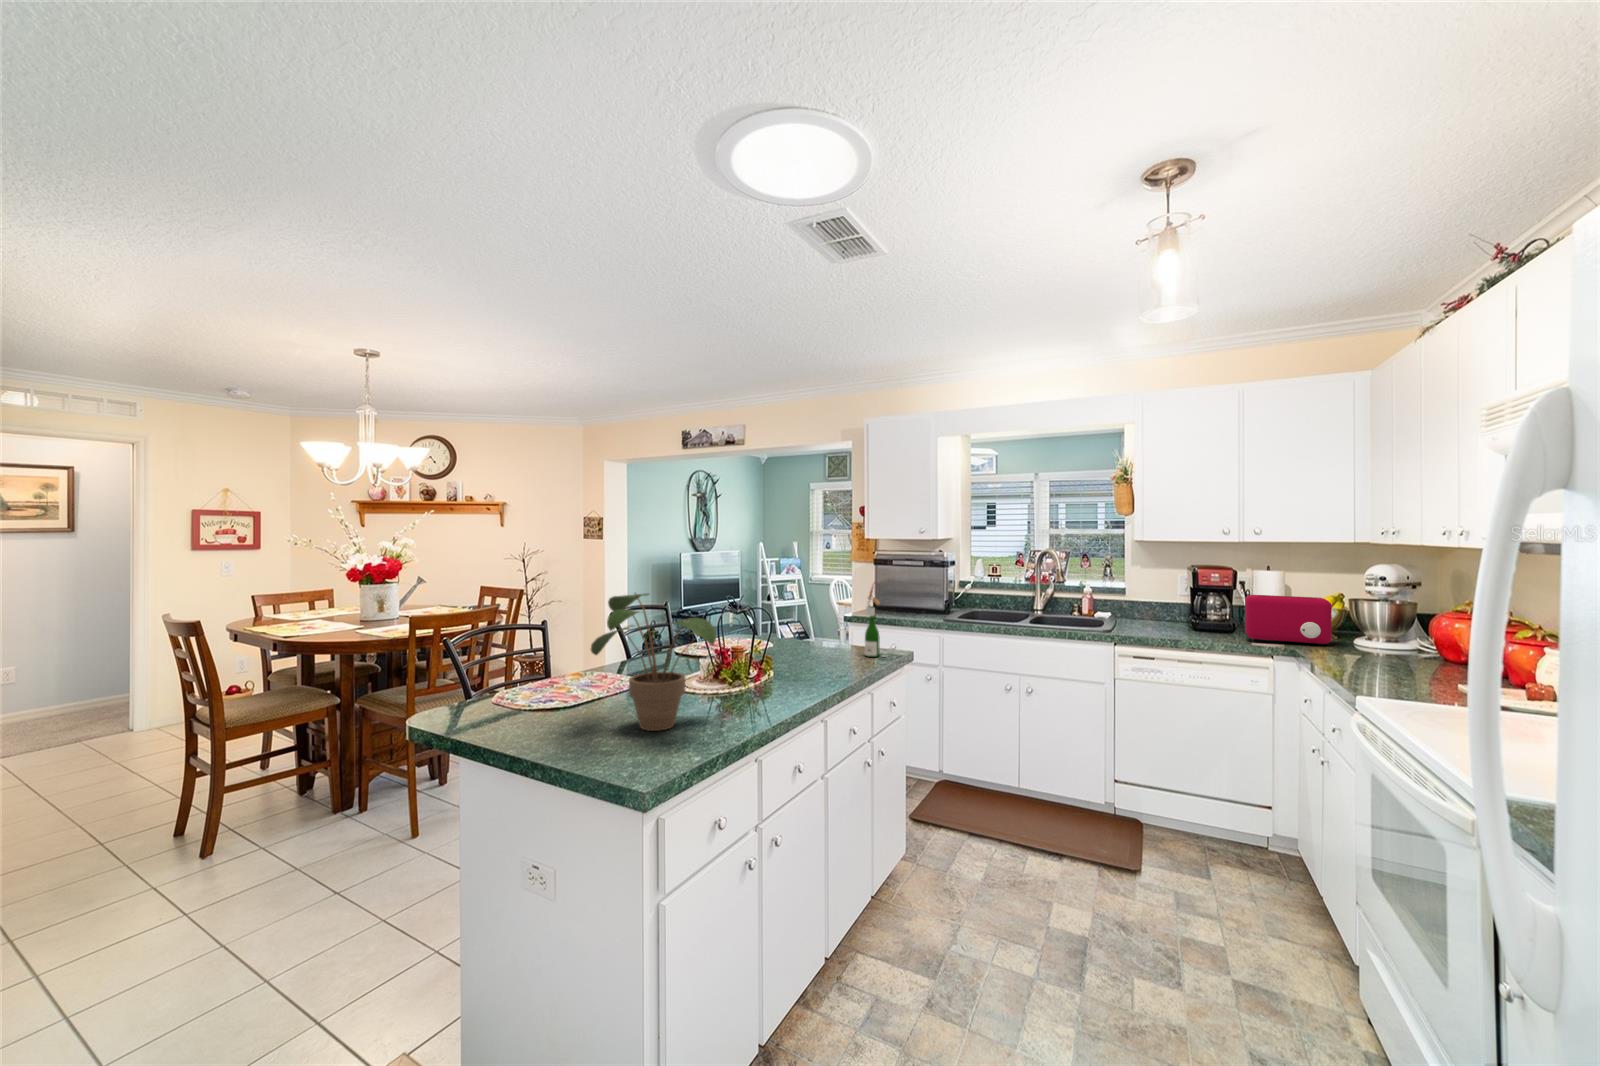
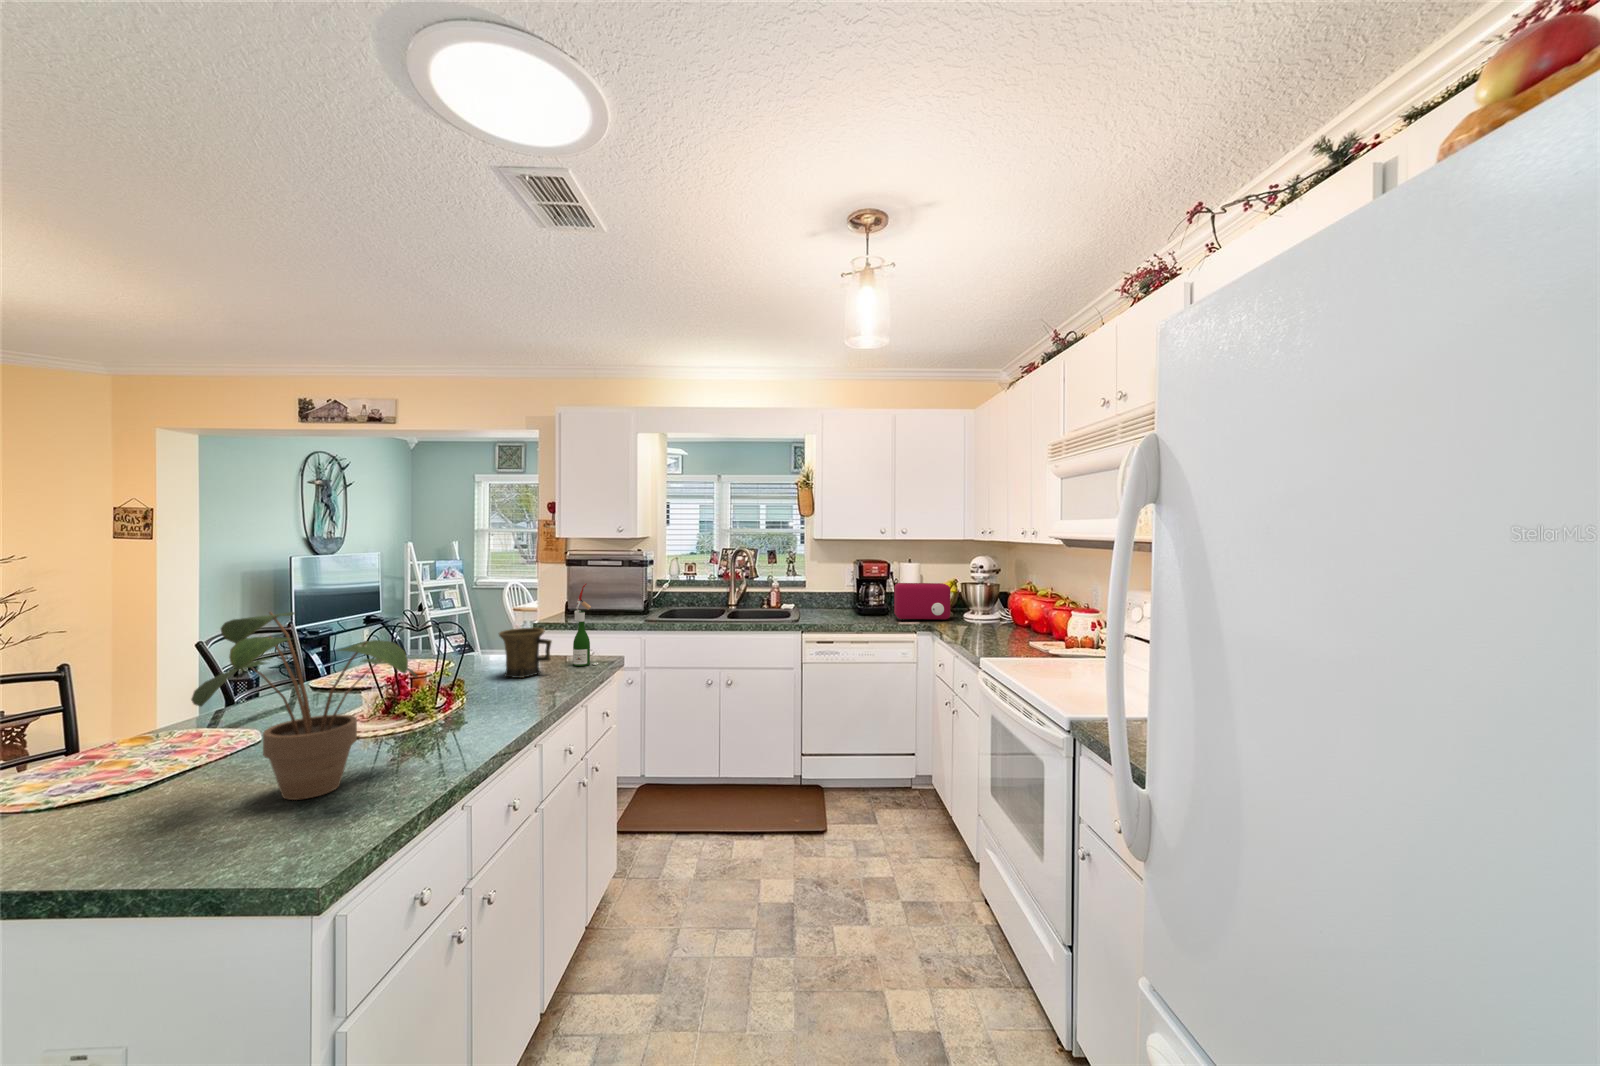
mug: none [802,618,844,662] -> present [499,628,552,678]

